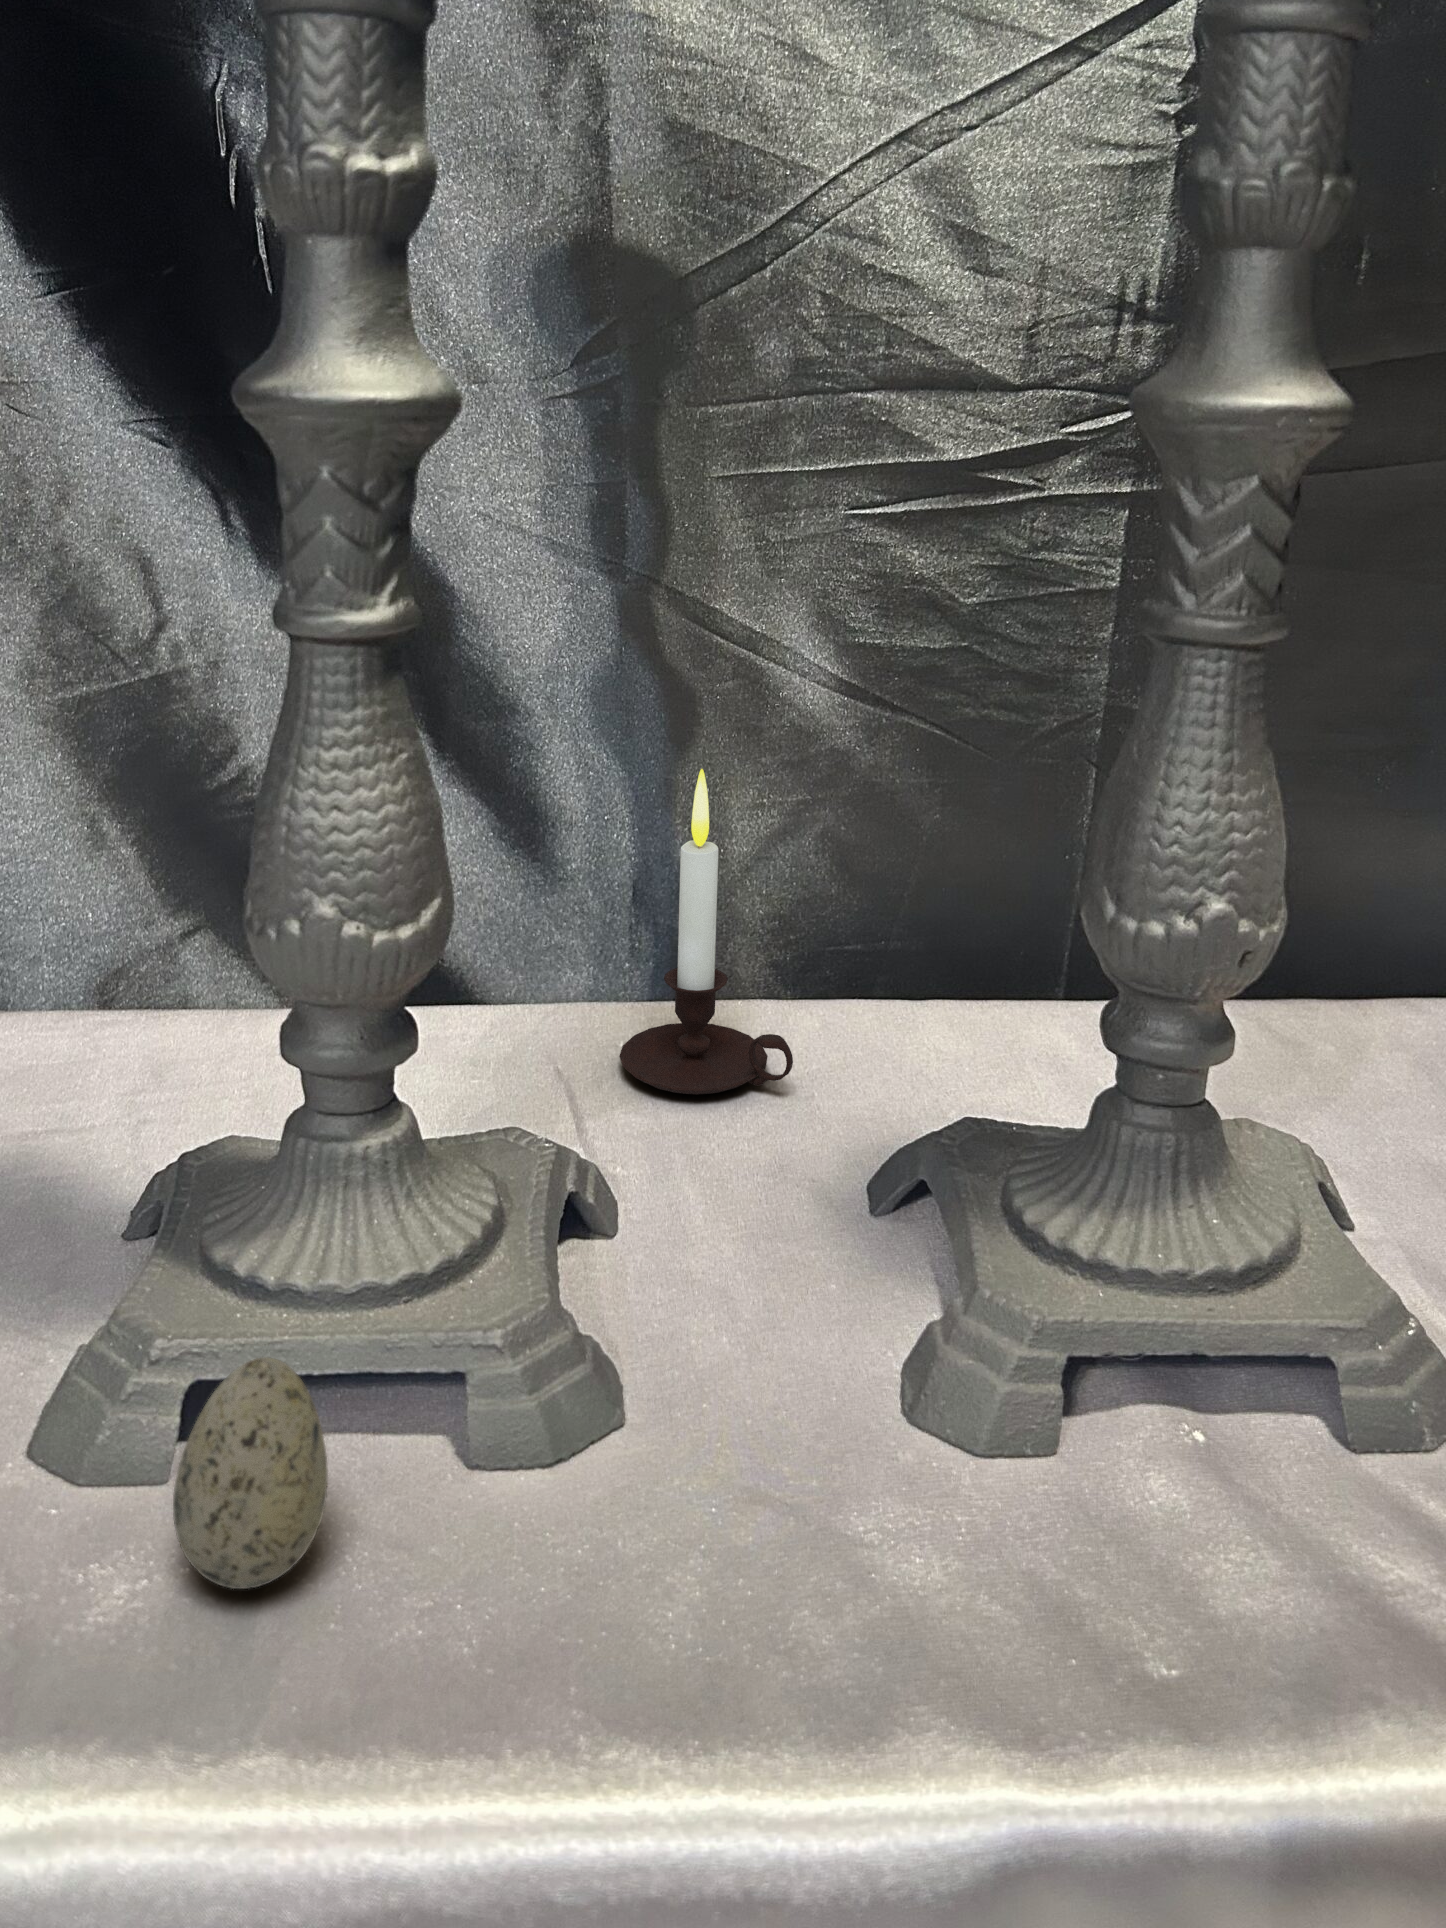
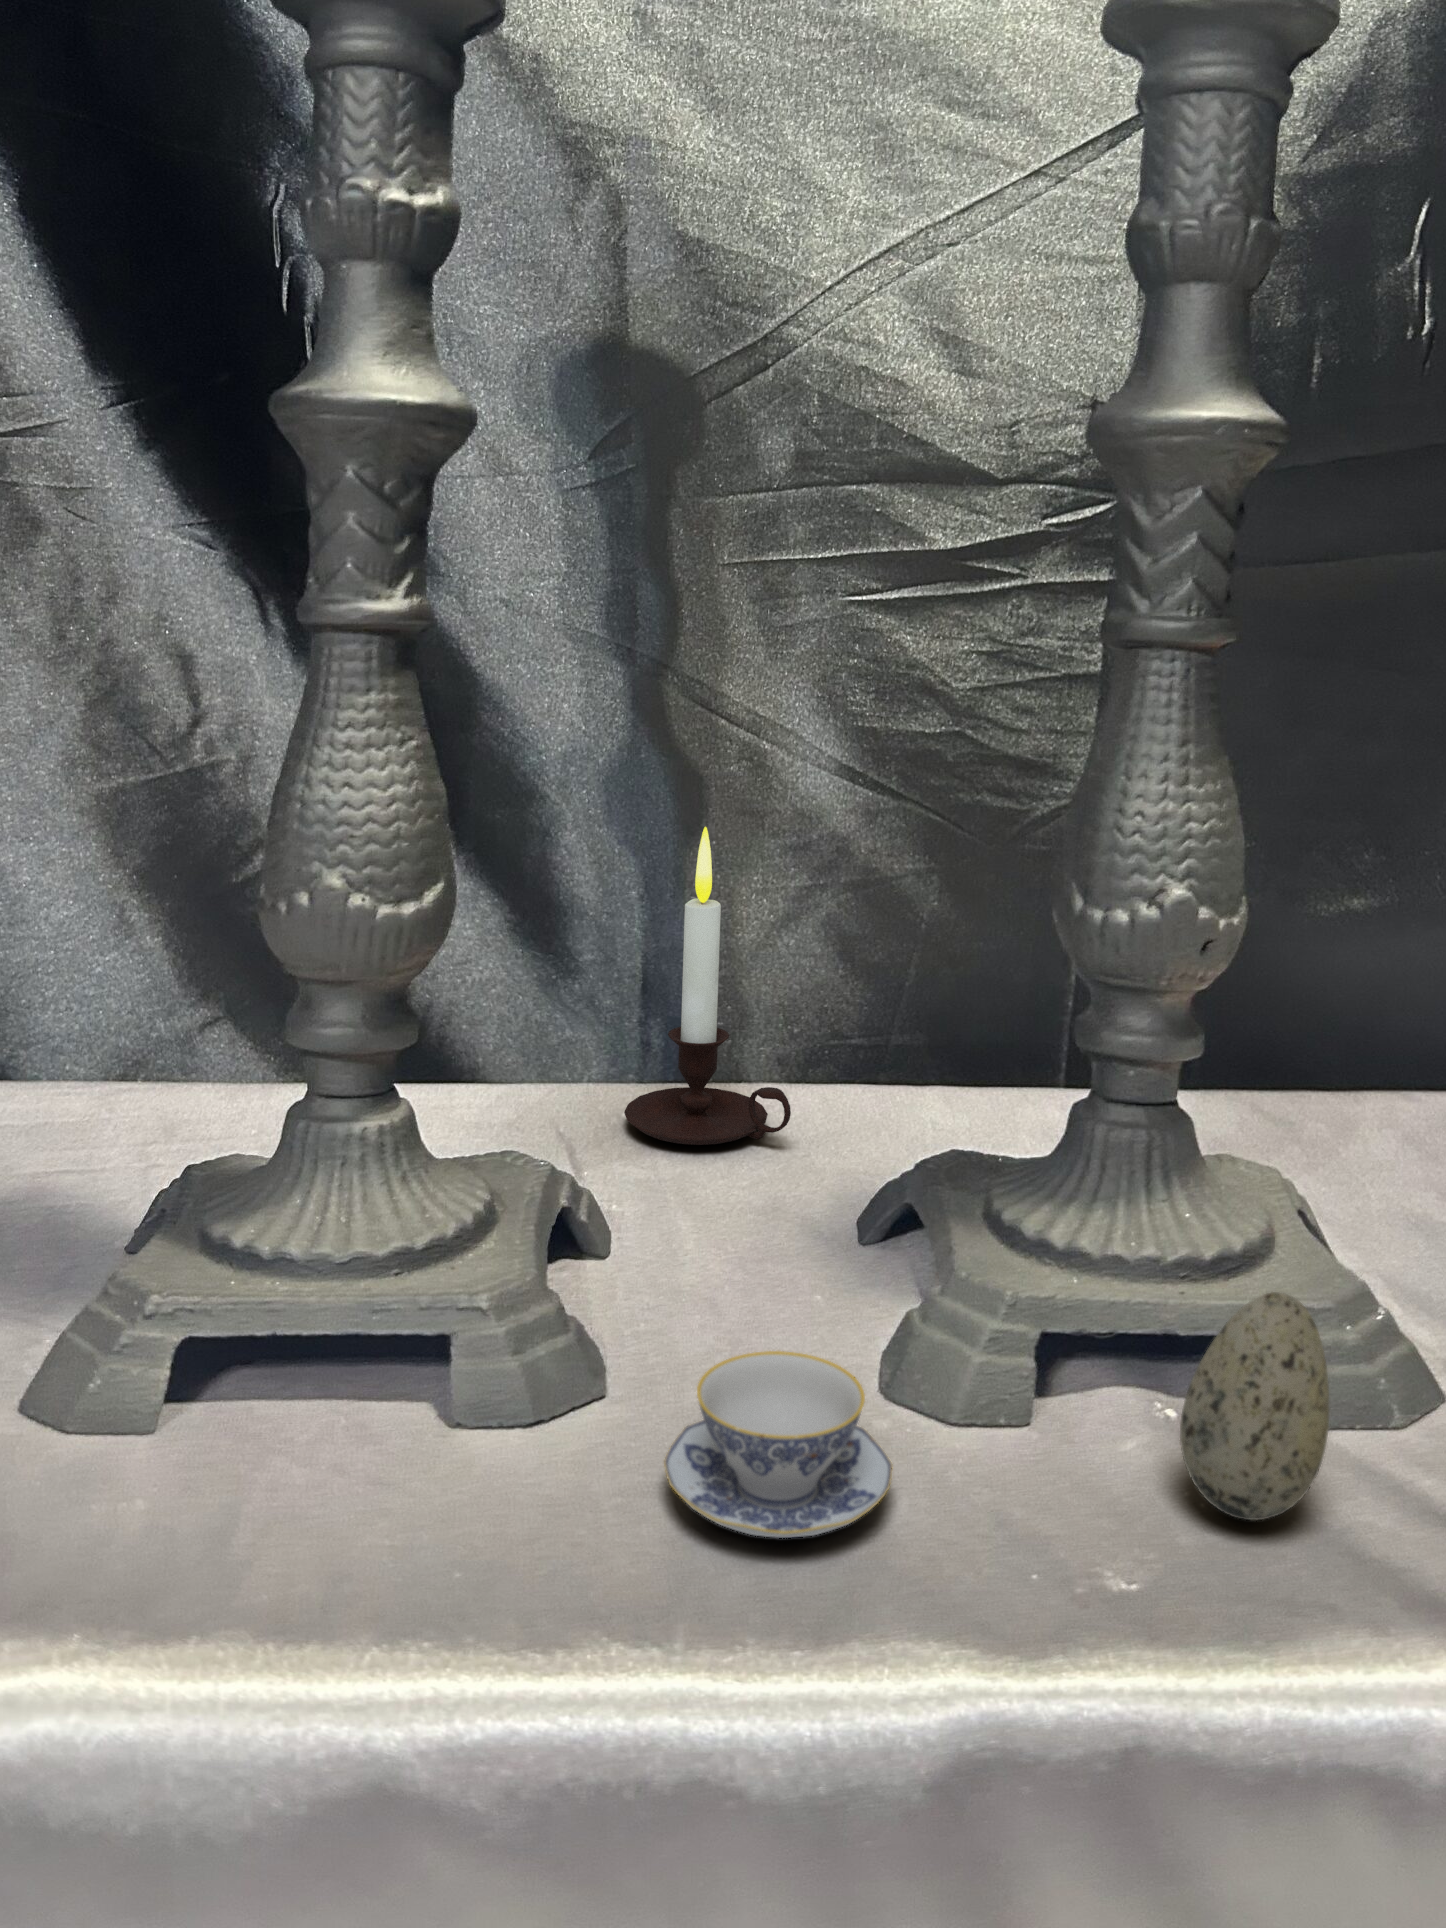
decorative egg: present [173,1357,328,1589] -> present [1180,1292,1330,1520]
teacup: none [687,1391,921,1601] -> present [664,1351,892,1538]

